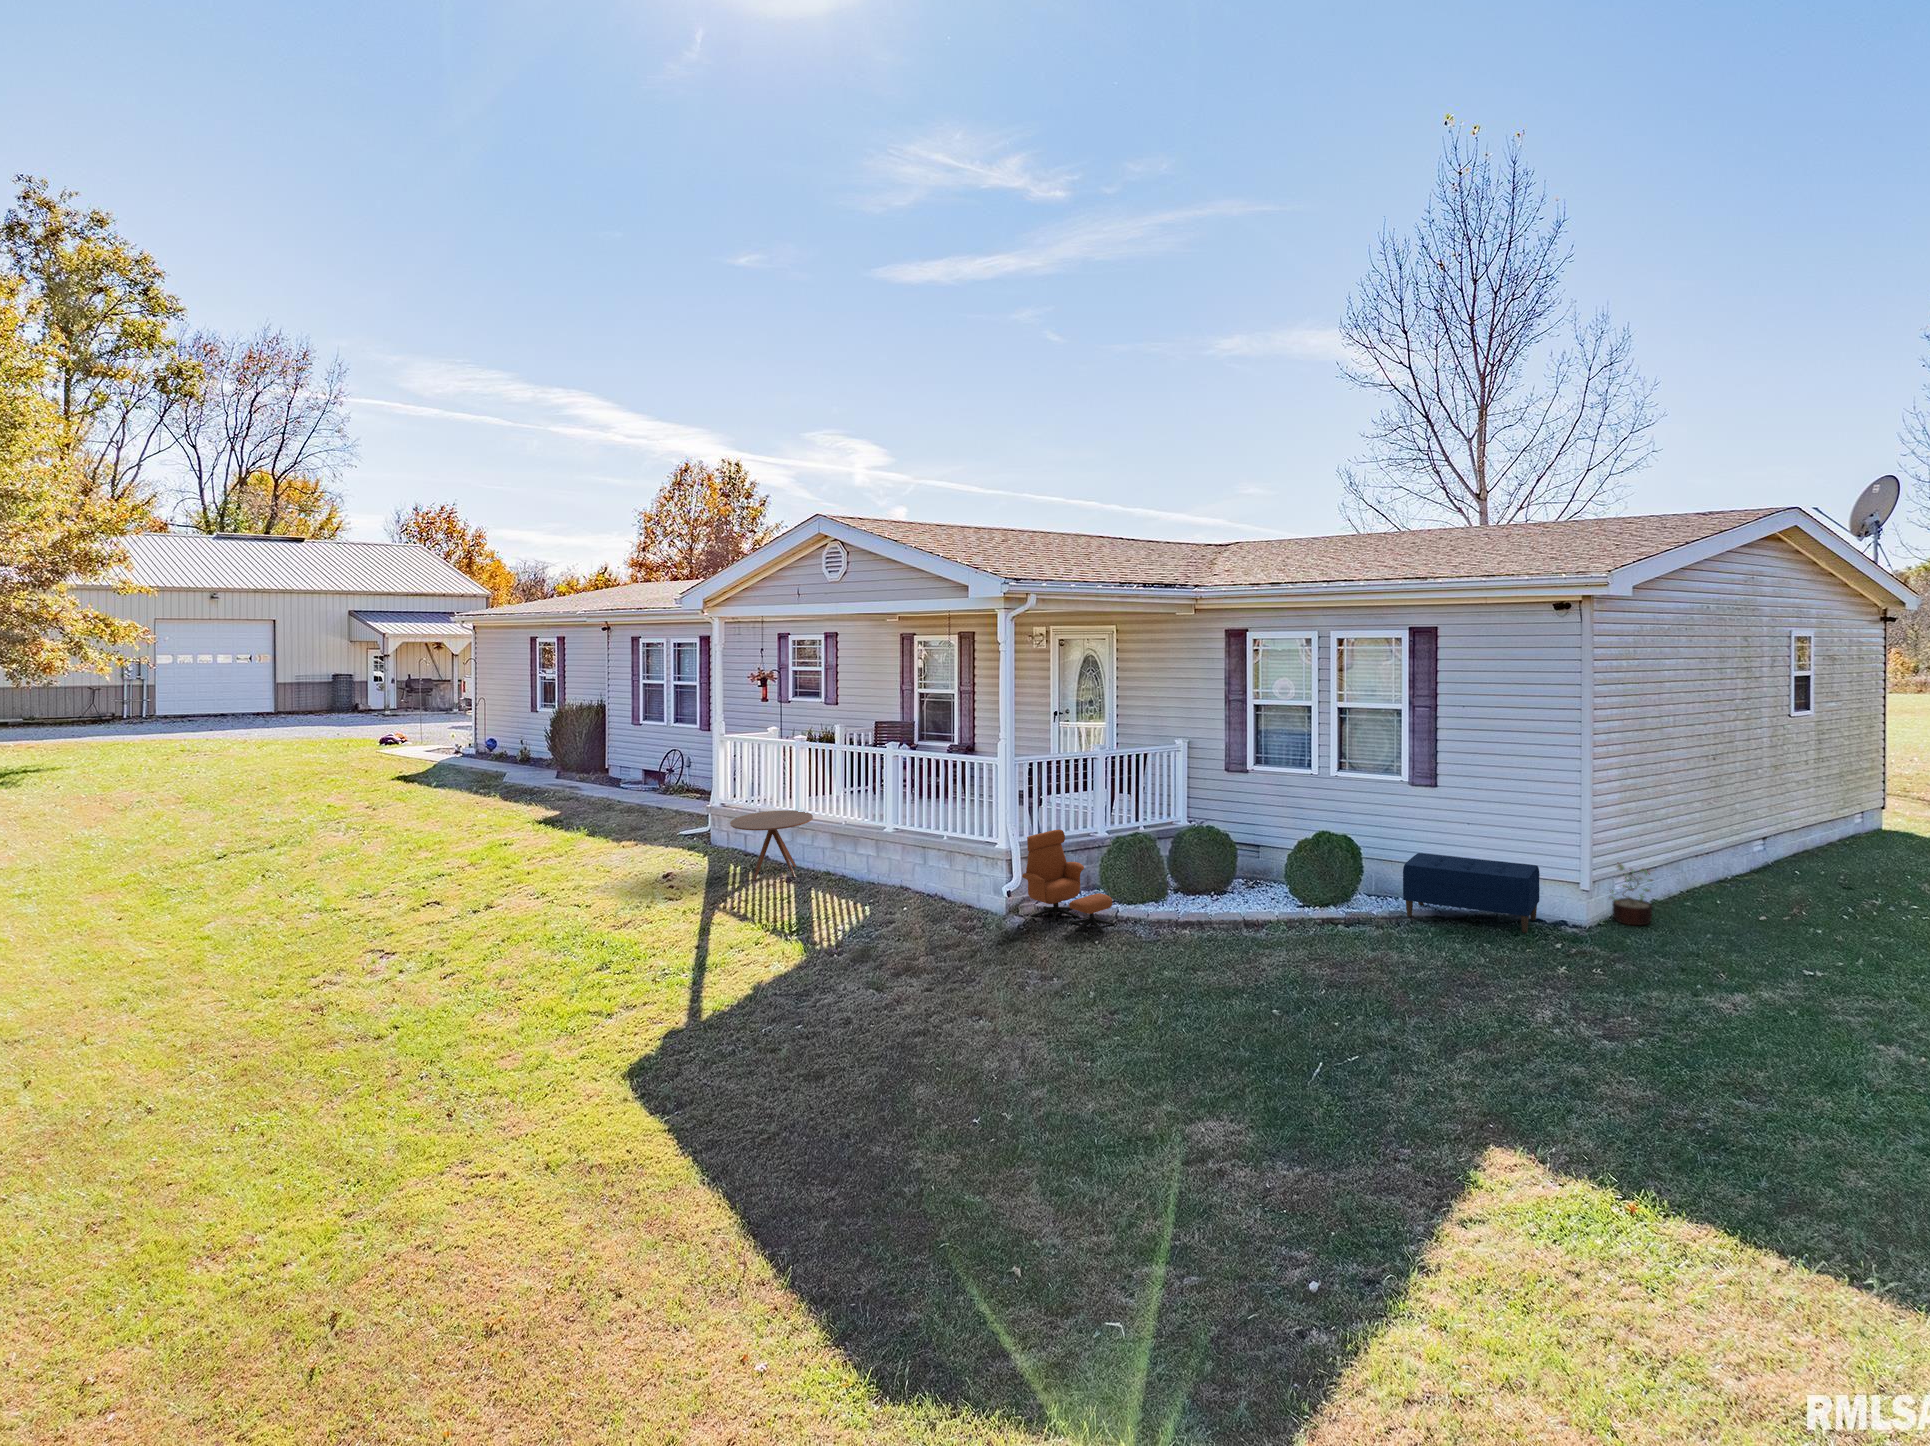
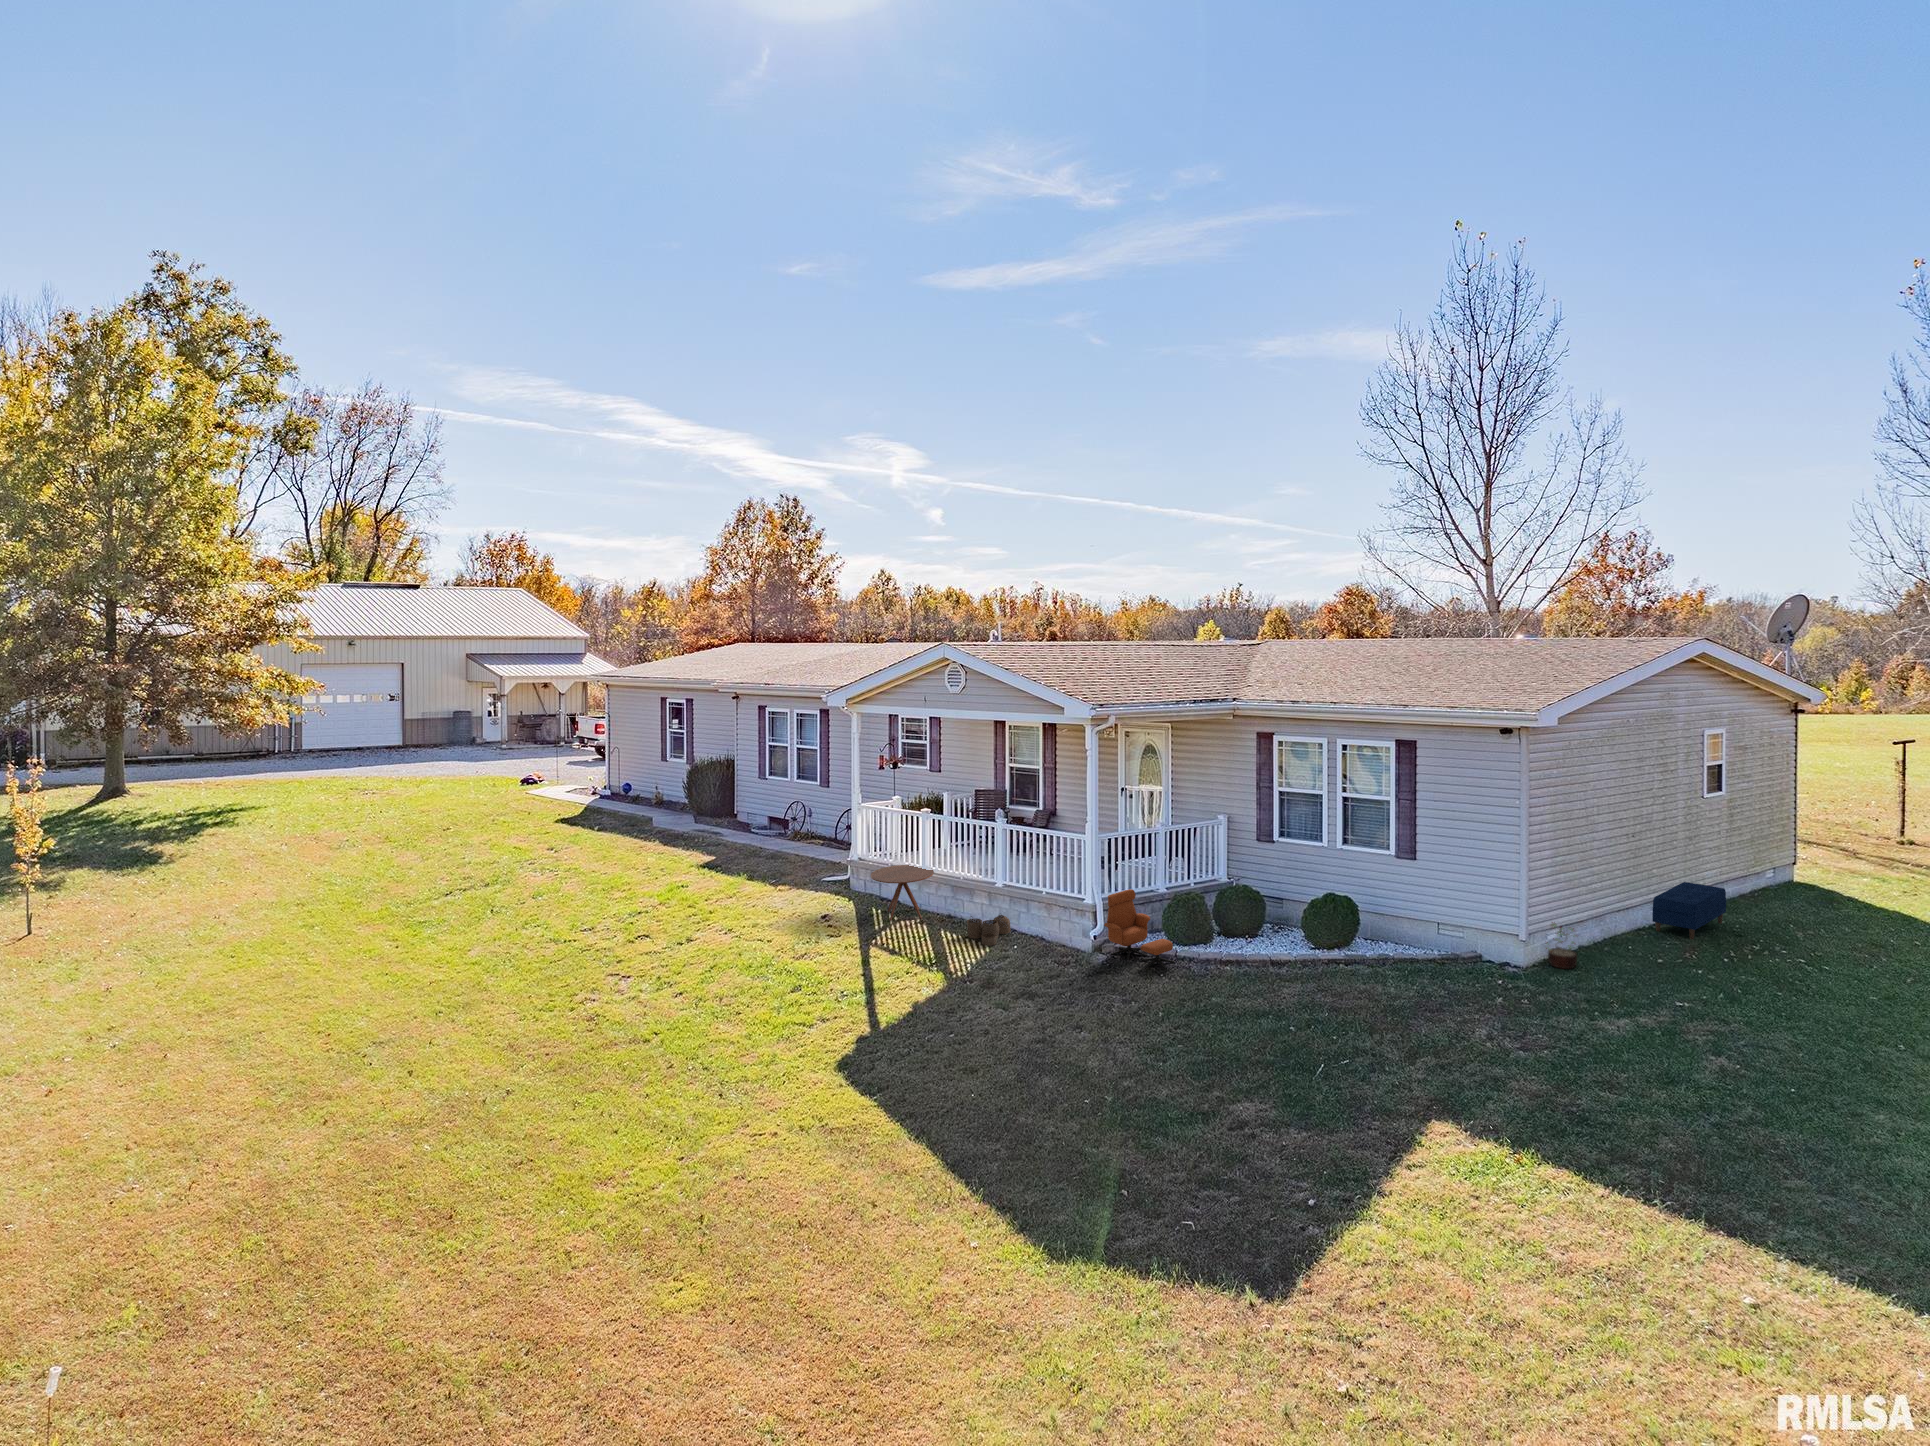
bench: present [1403,853,1540,933] -> present [1652,882,1726,939]
woven basket: none [847,867,906,908] -> present [967,915,1011,946]

